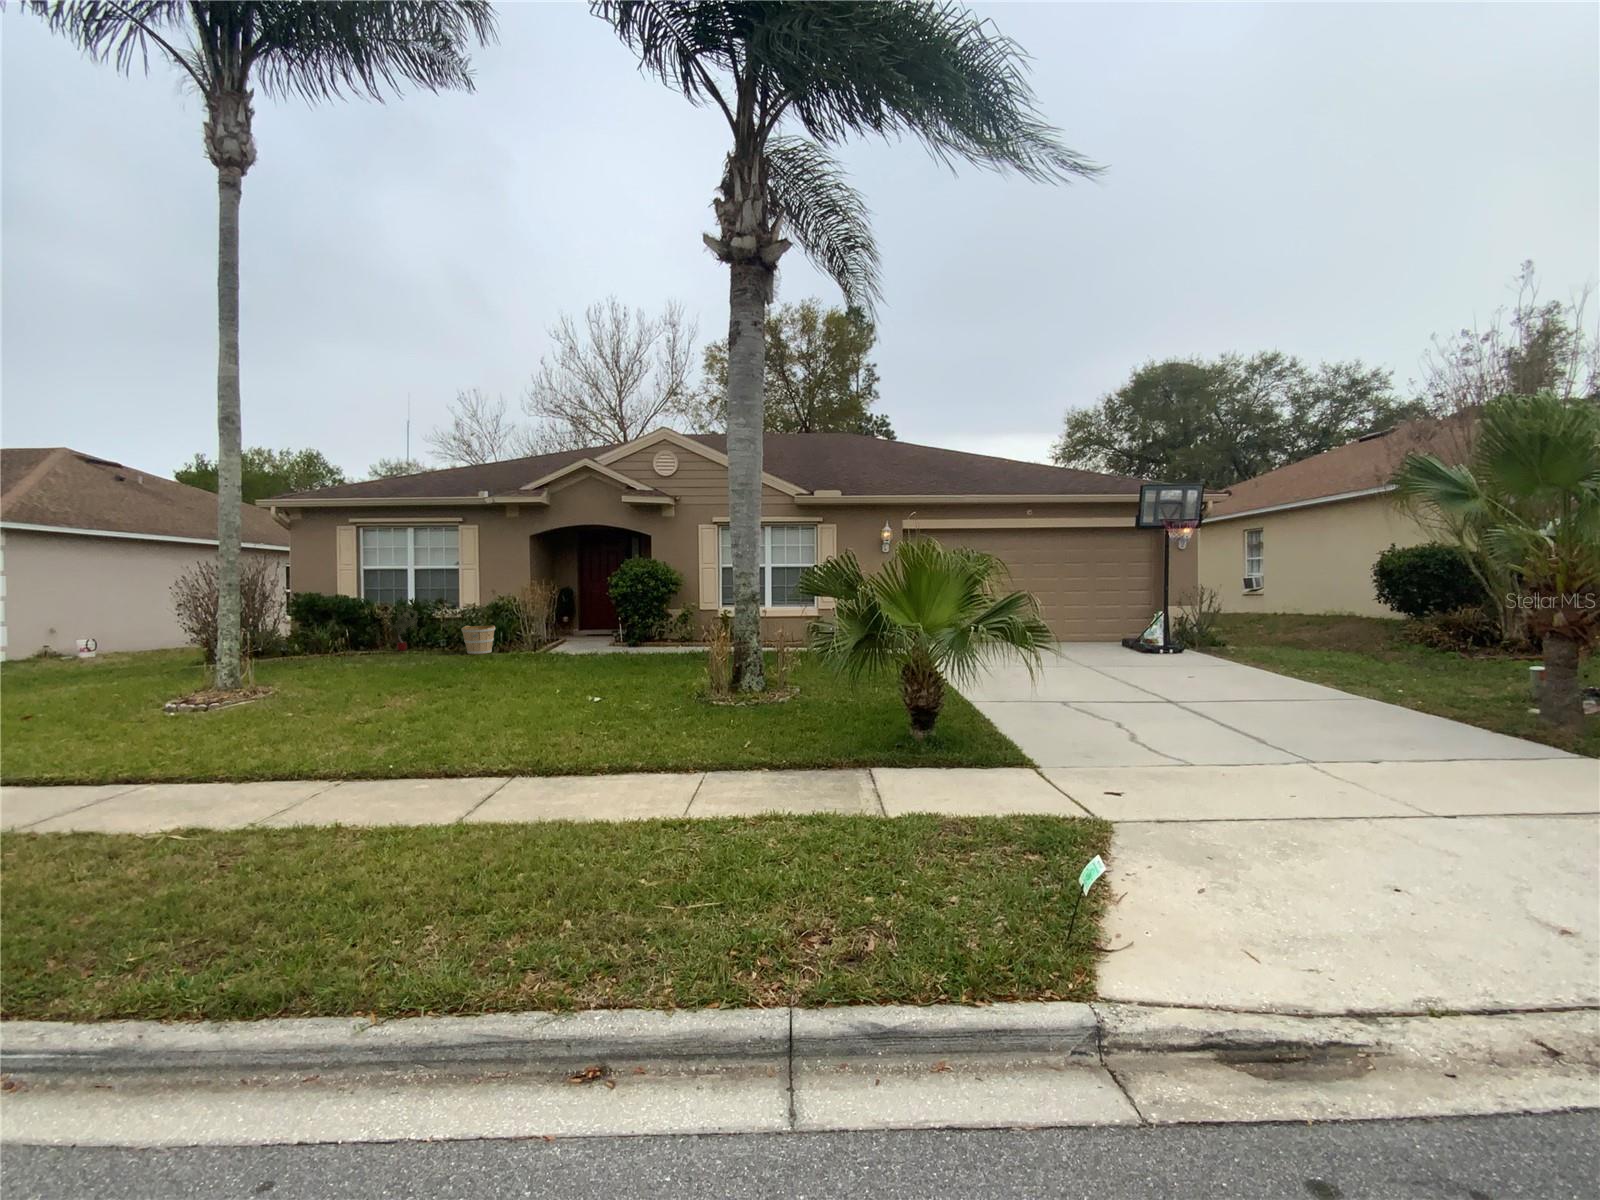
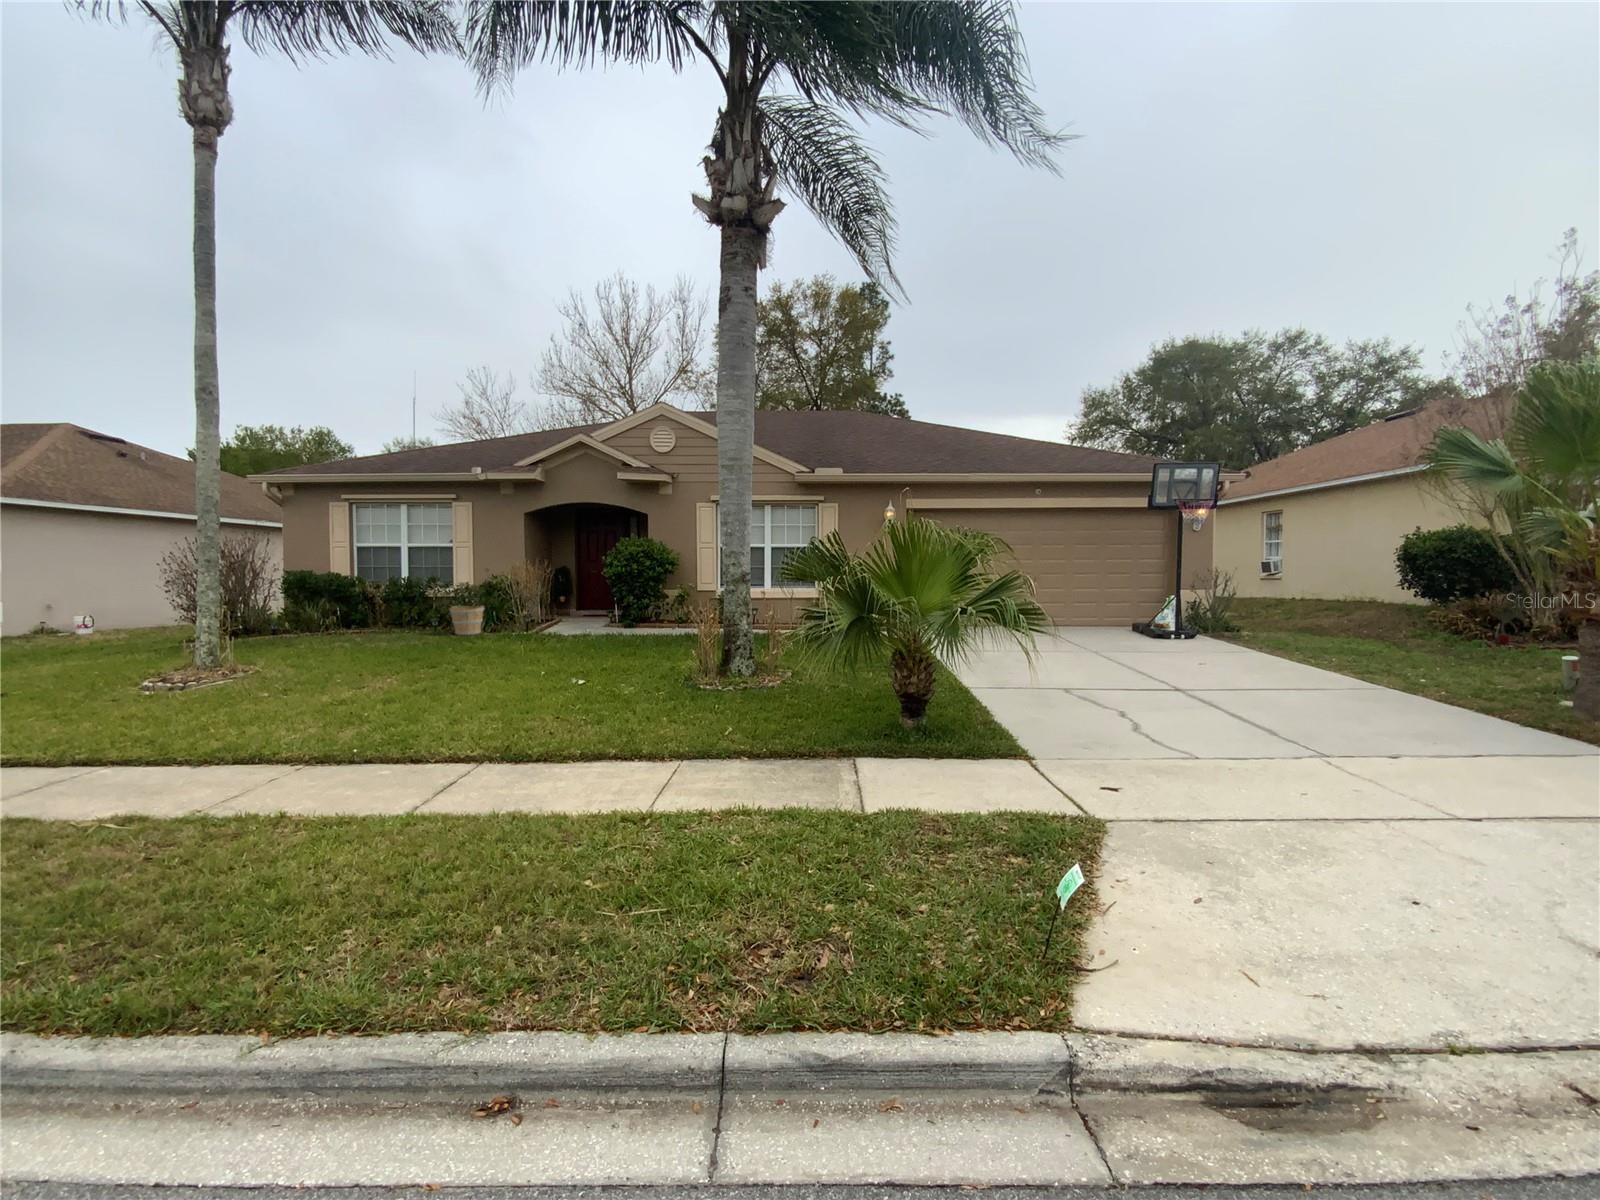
potted tree: present [386,607,418,651] -> present [1491,593,1527,644]

